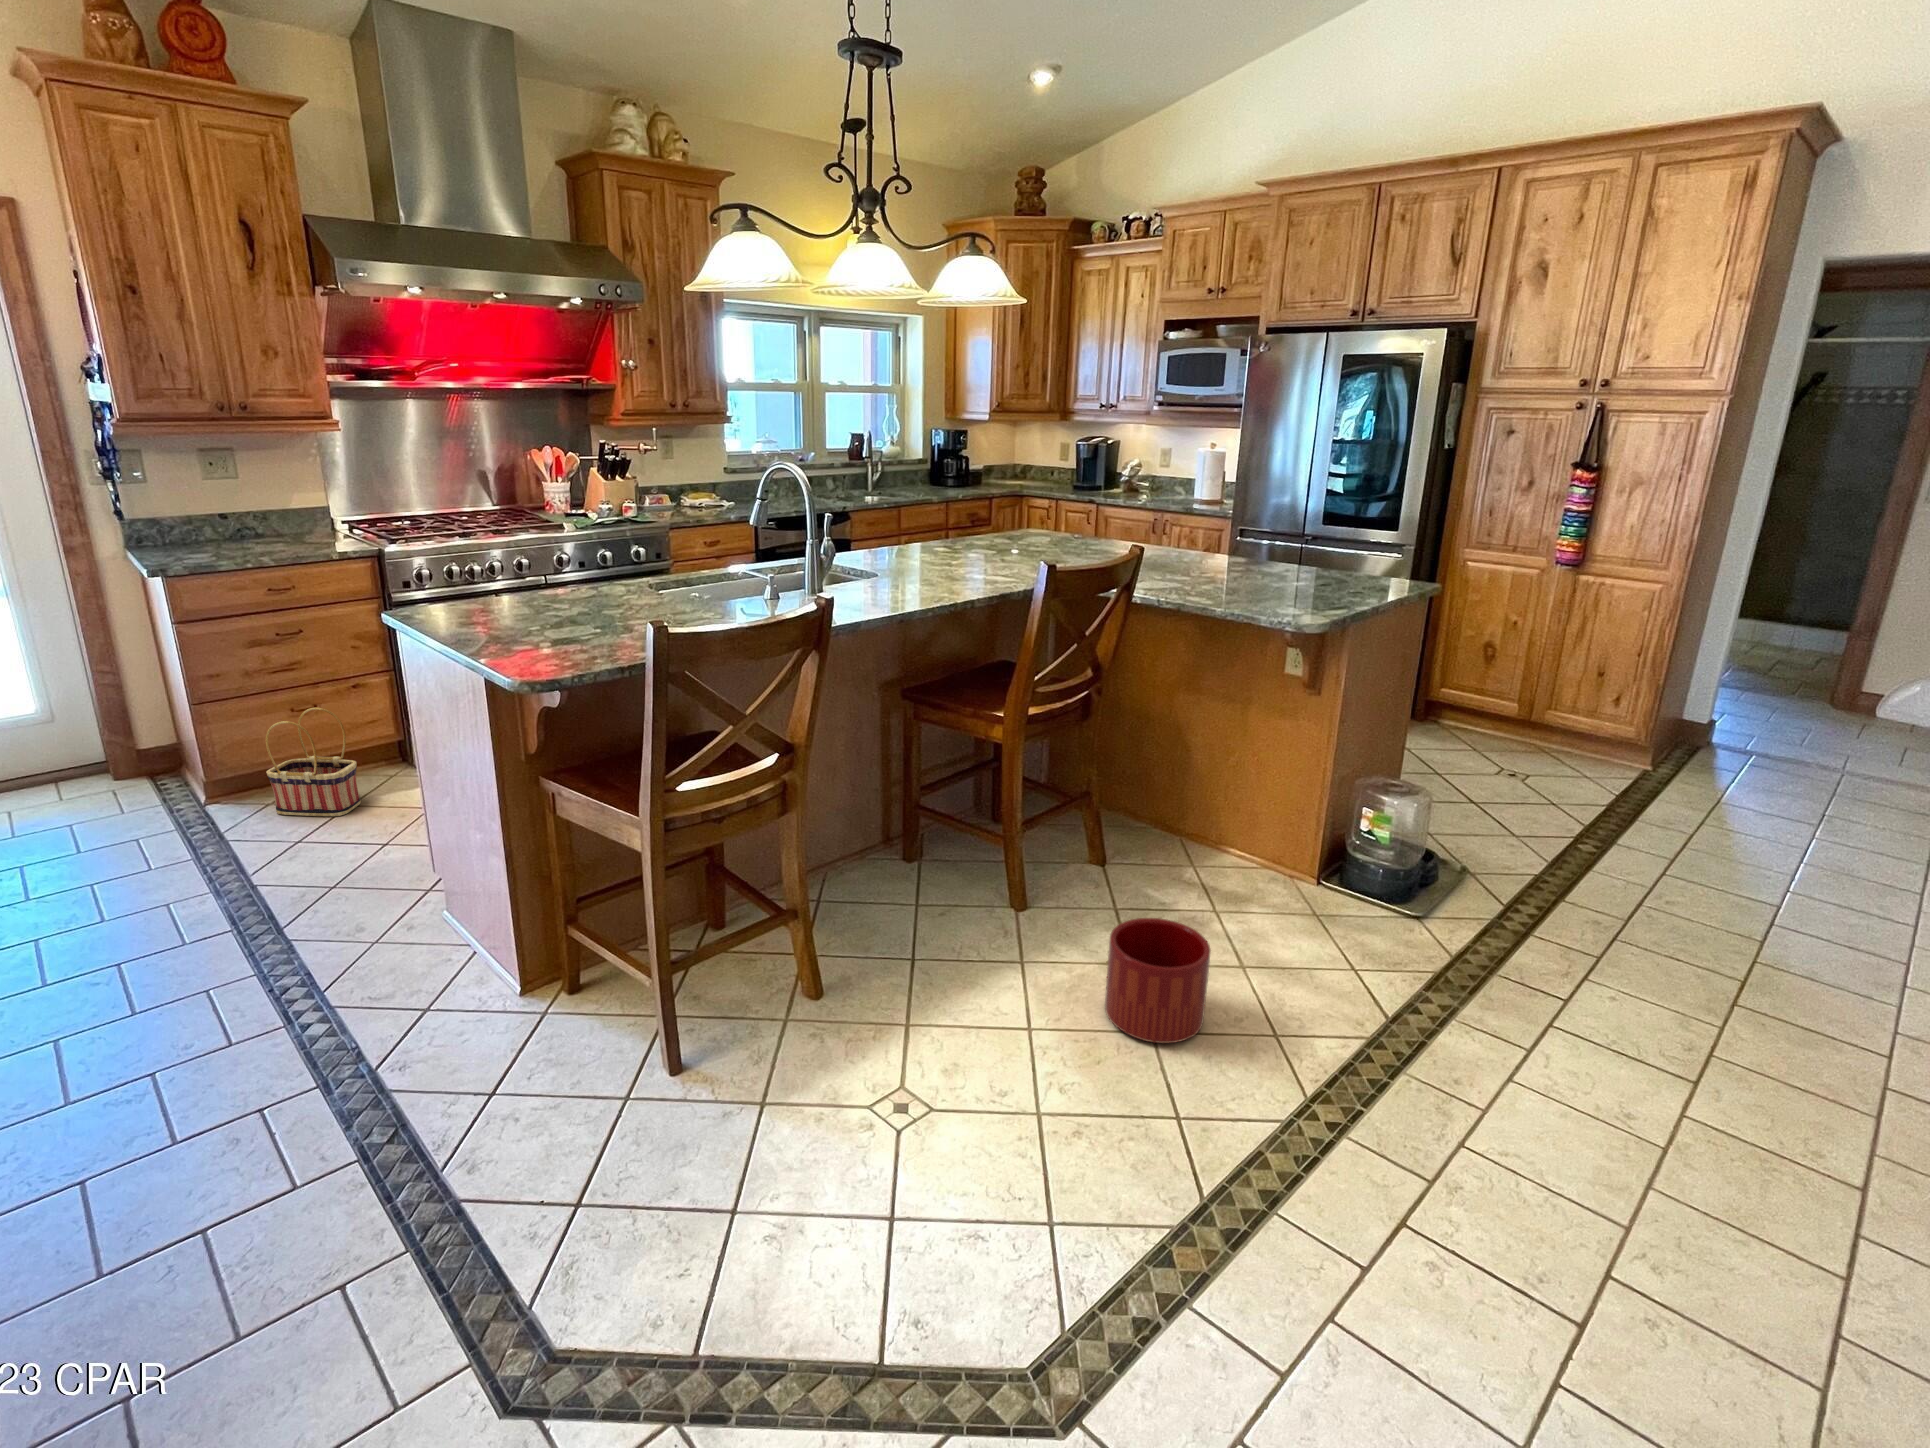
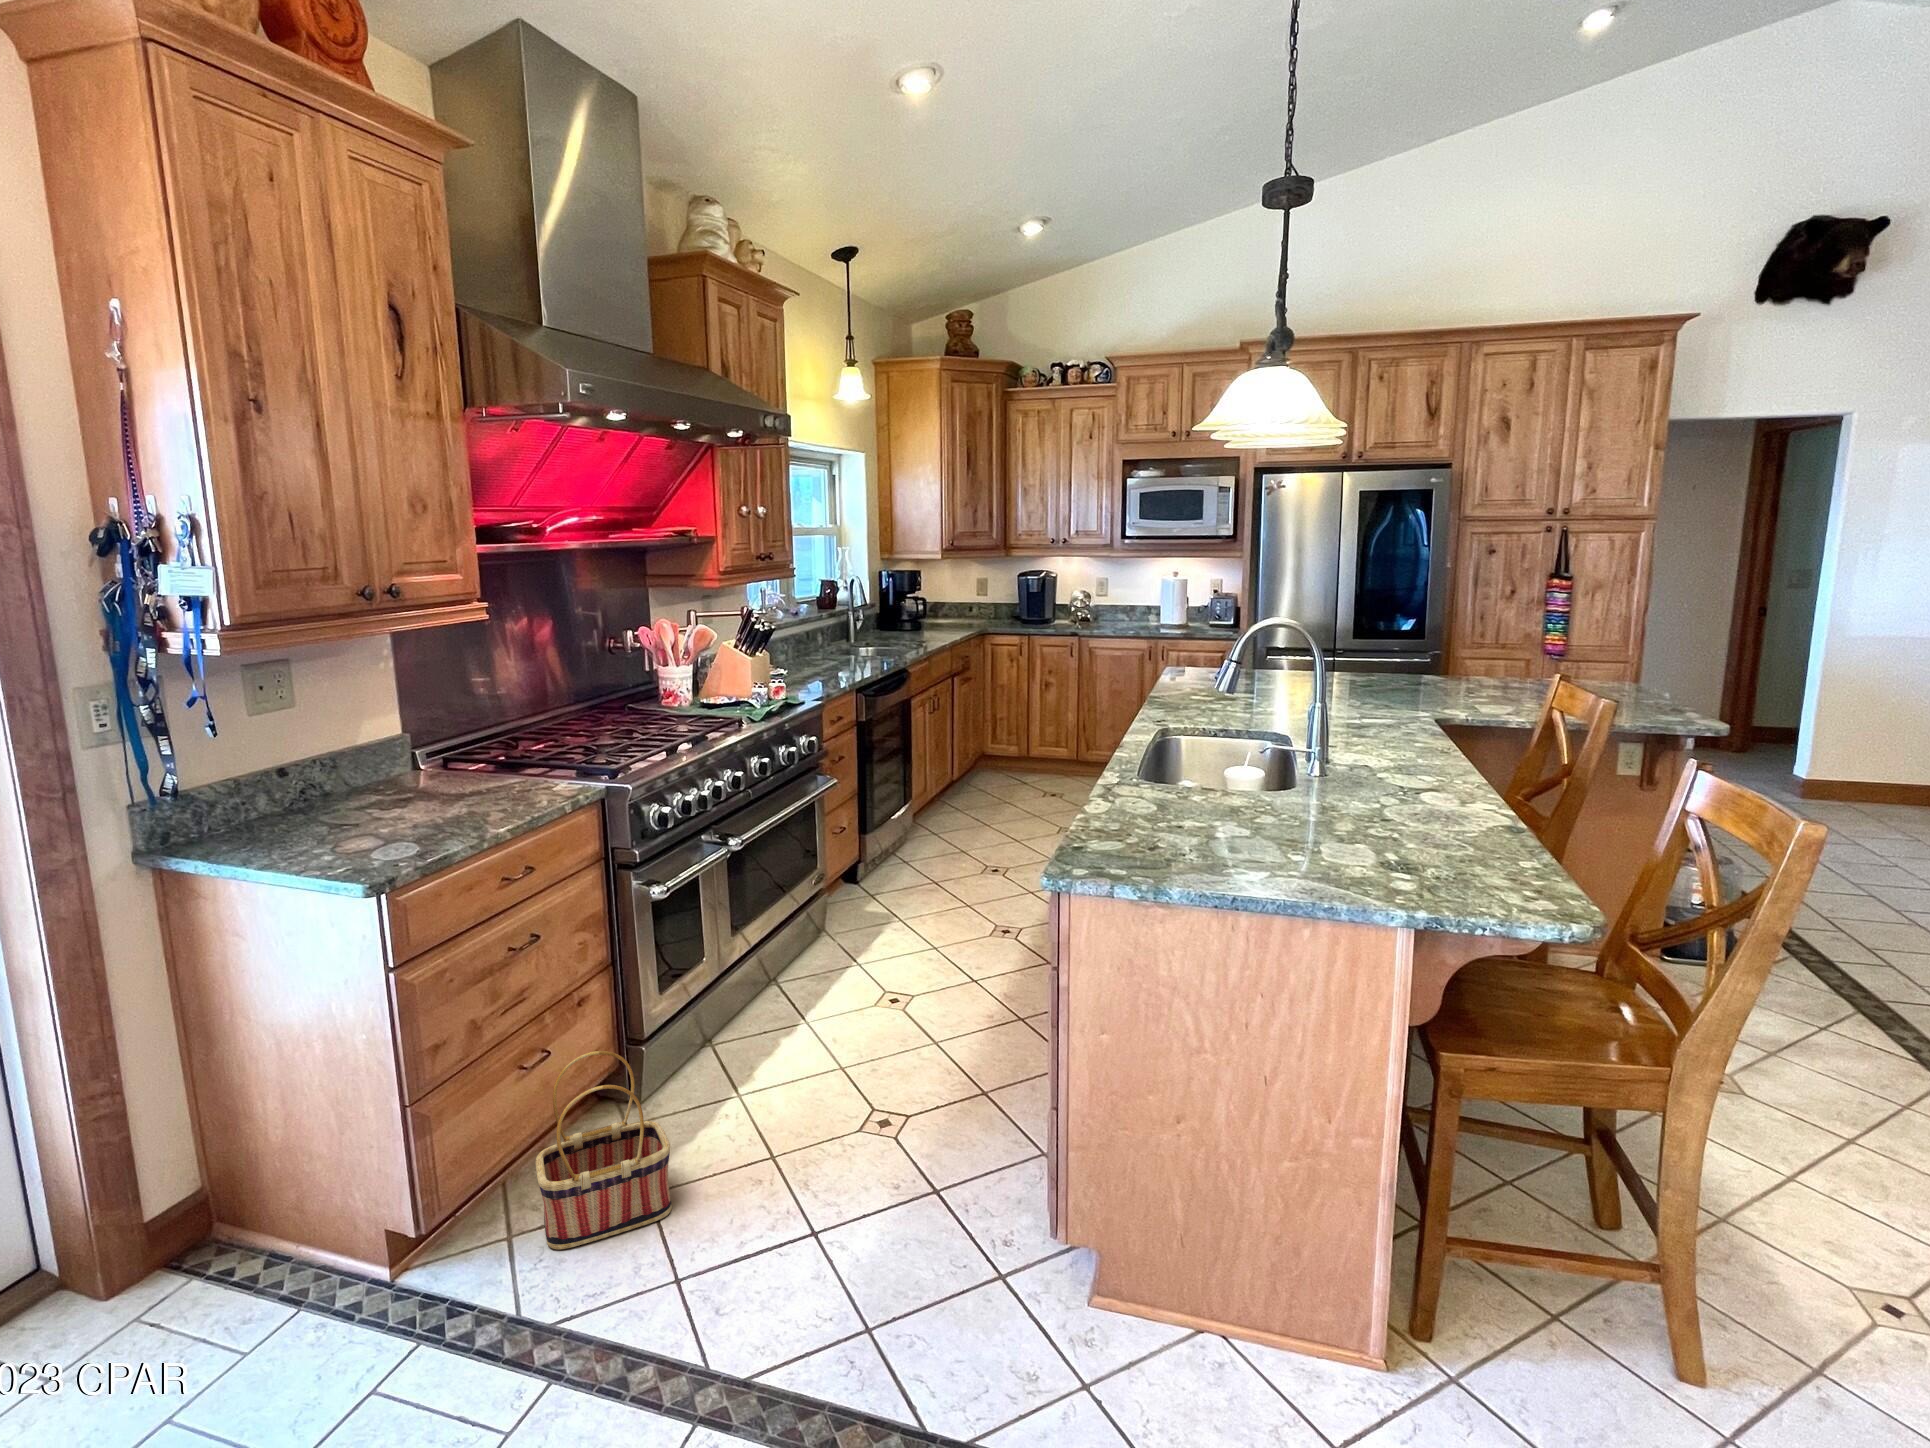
planter: present [1105,918,1211,1043] -> none [1770,1014,1903,1135]

